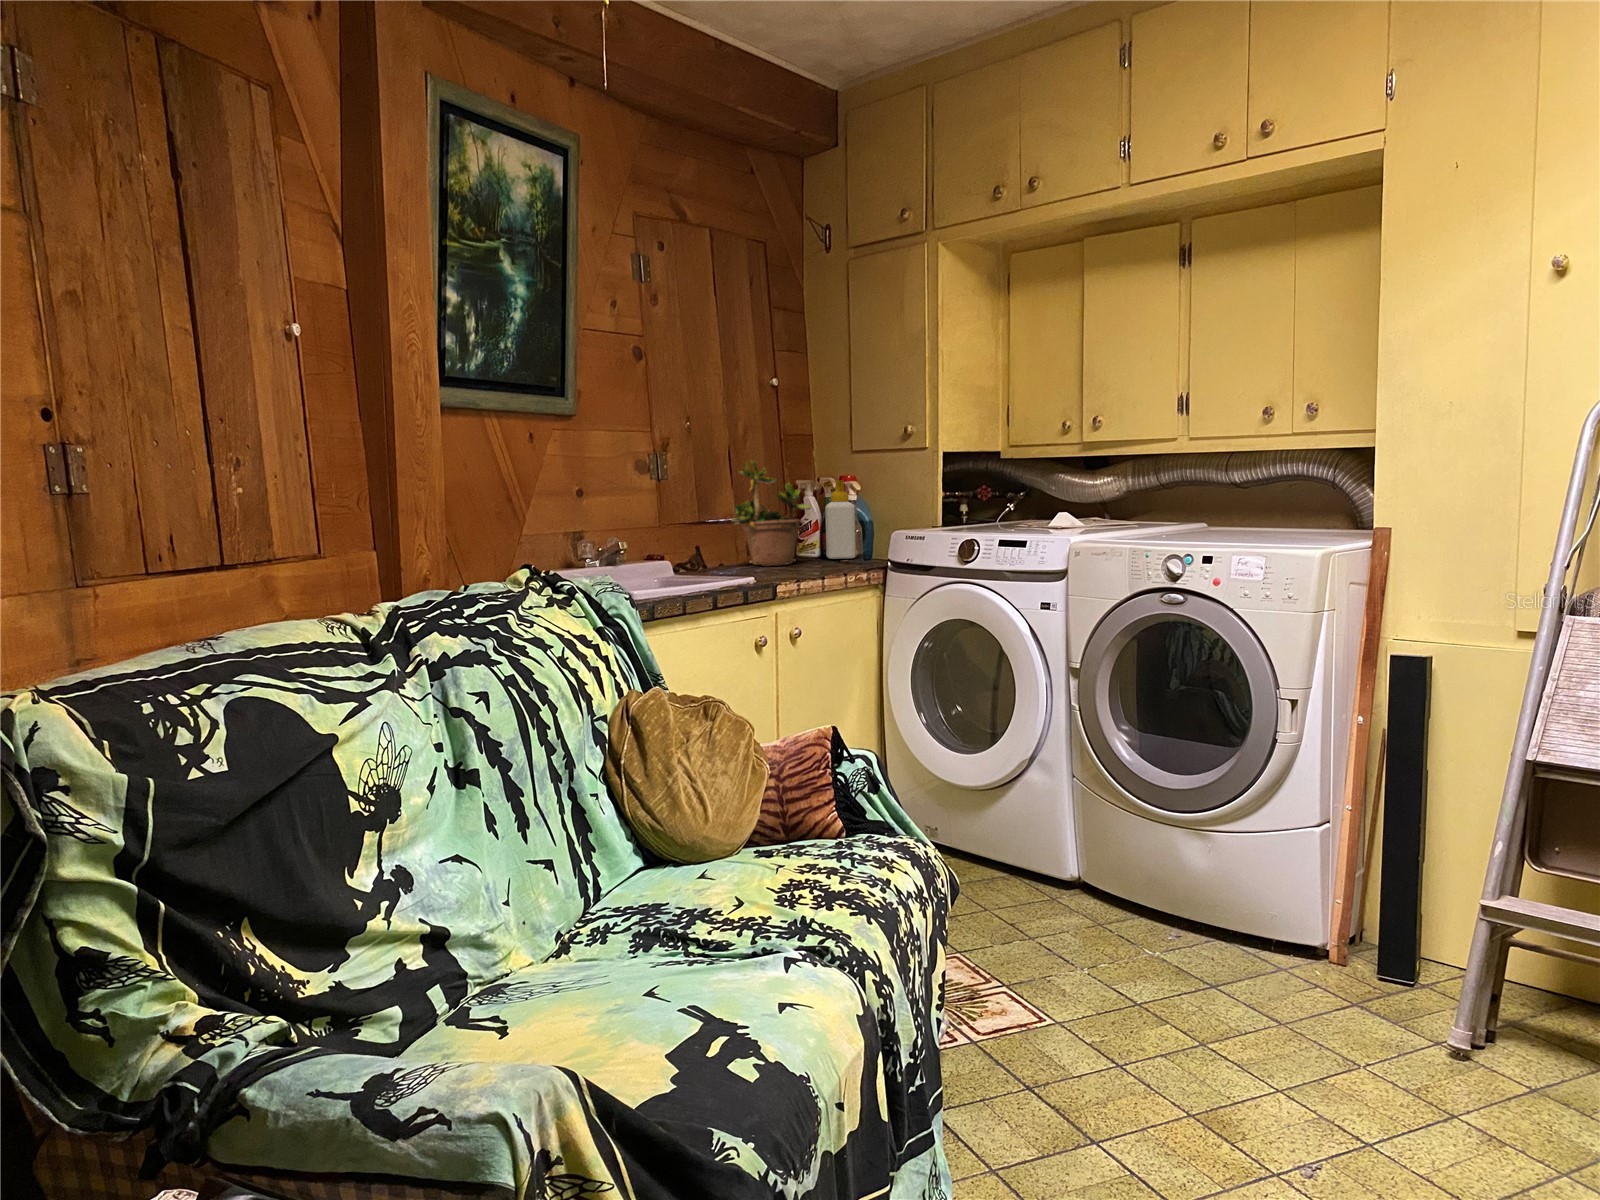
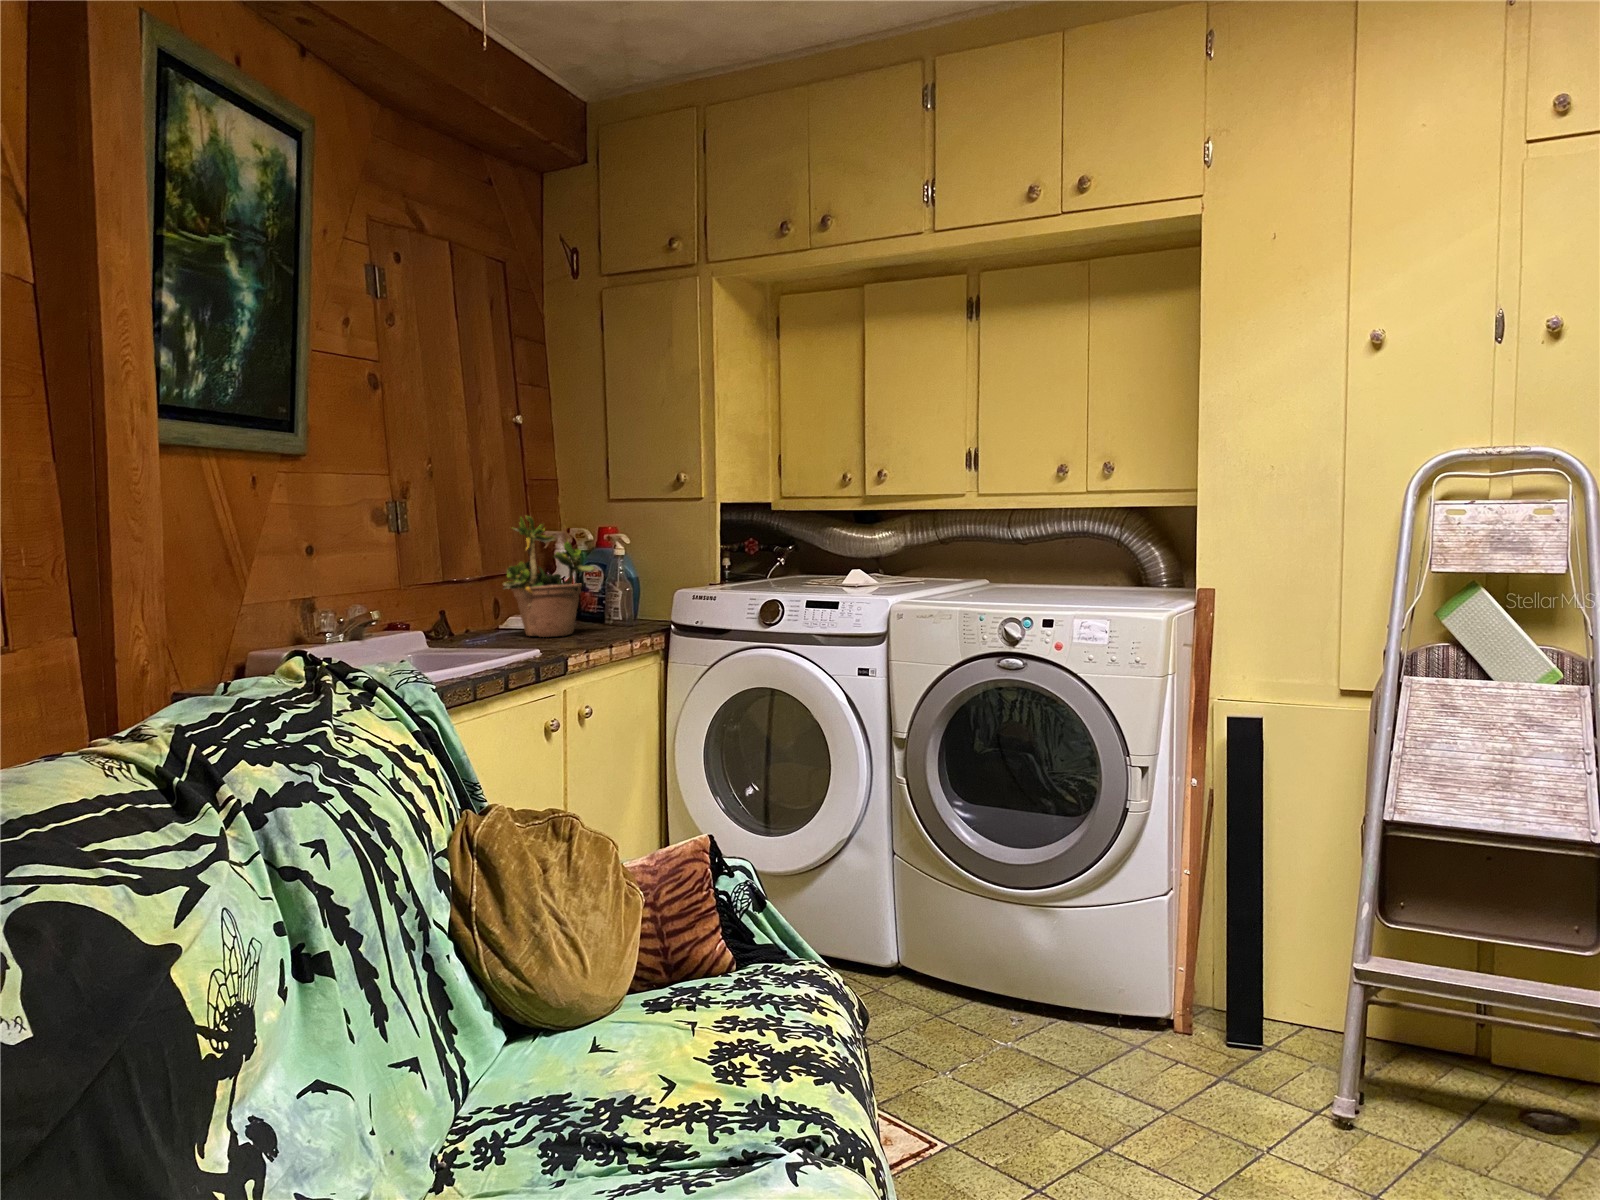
soap bottle: present [825,480,855,559] -> none [604,539,640,627]

